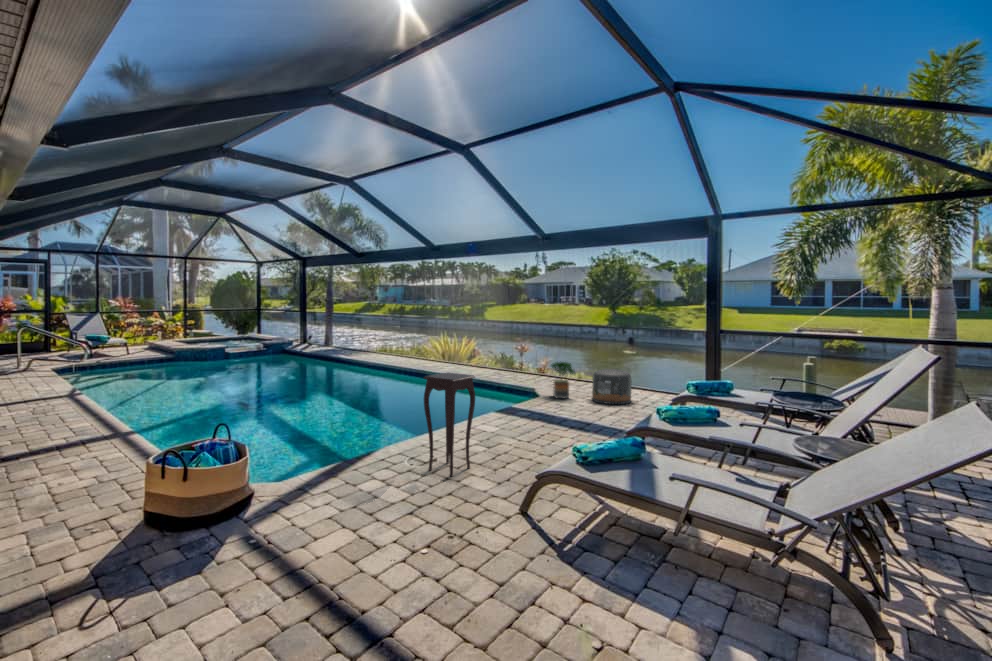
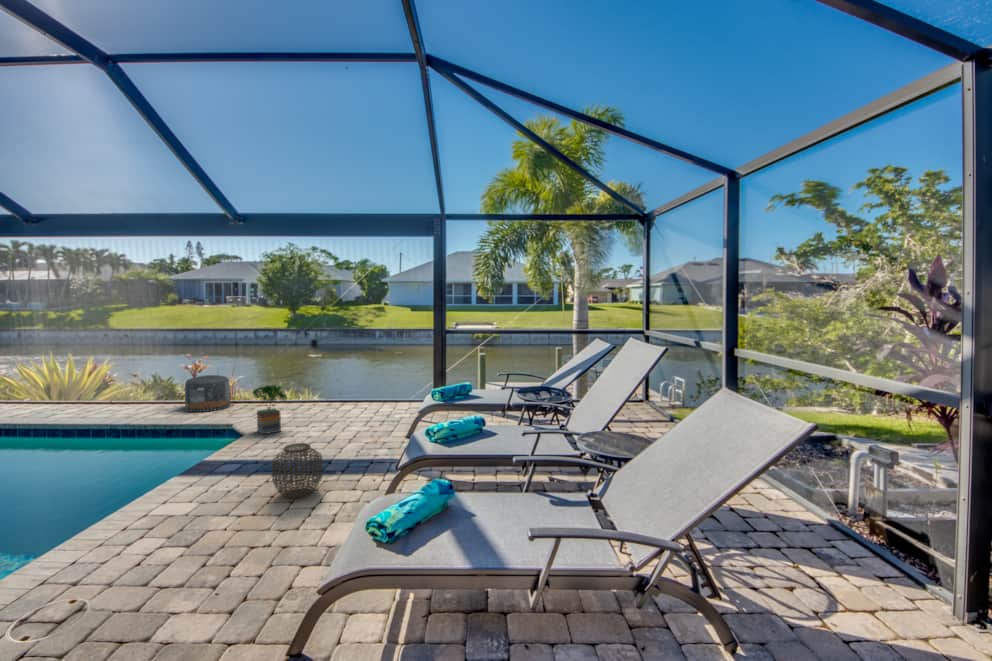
pouf: present [592,369,631,404] -> present [185,375,231,412]
side table: present [424,372,475,476] -> none [50,443,169,638]
woven basket: none [546,399,580,438] -> present [272,443,323,499]

